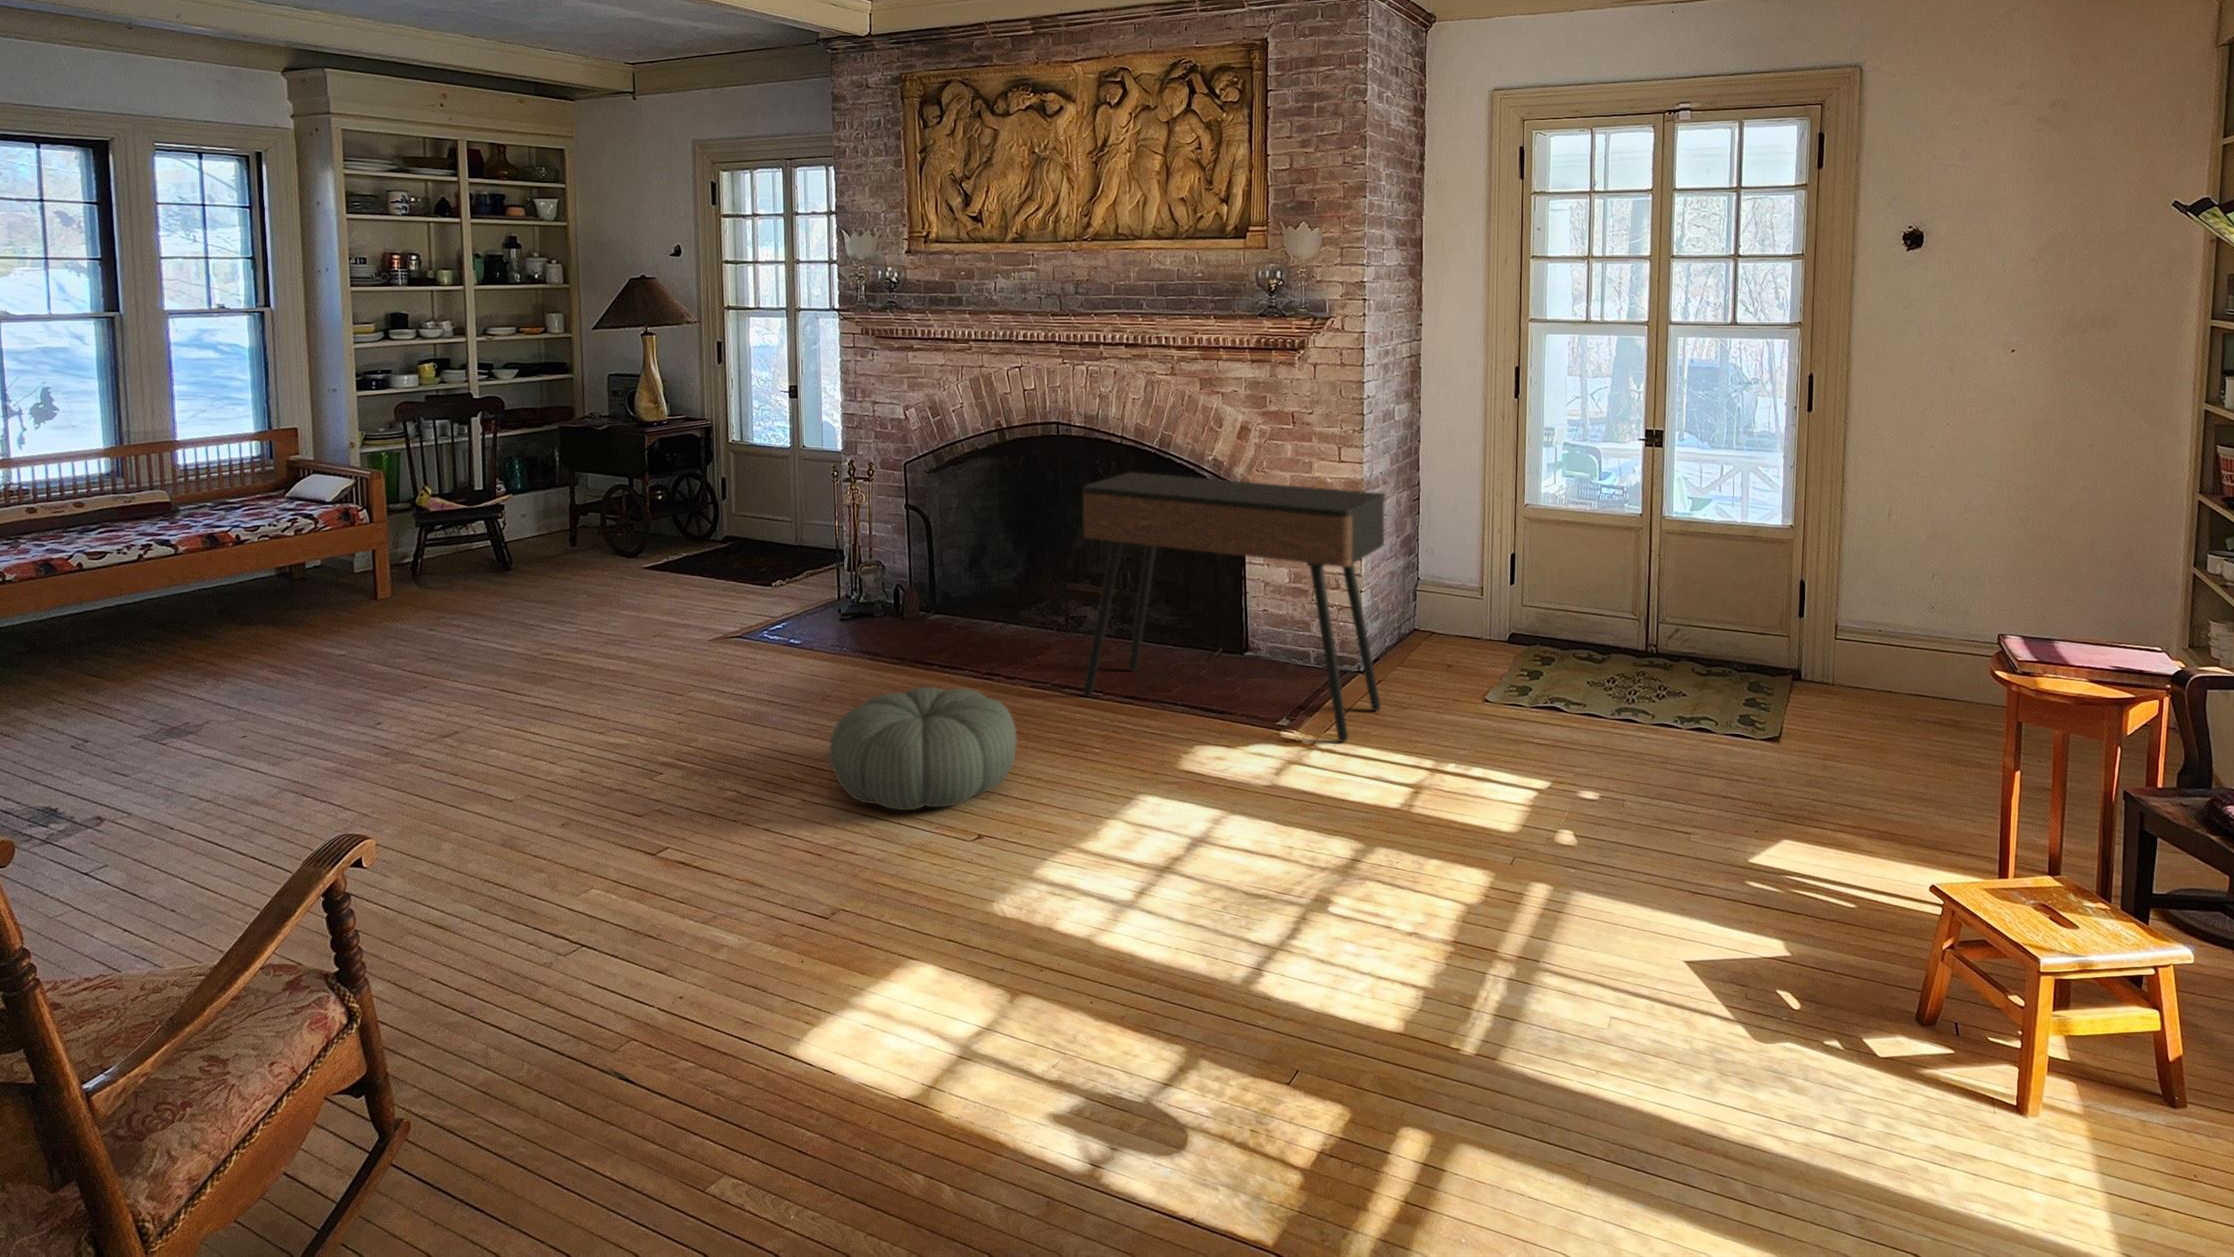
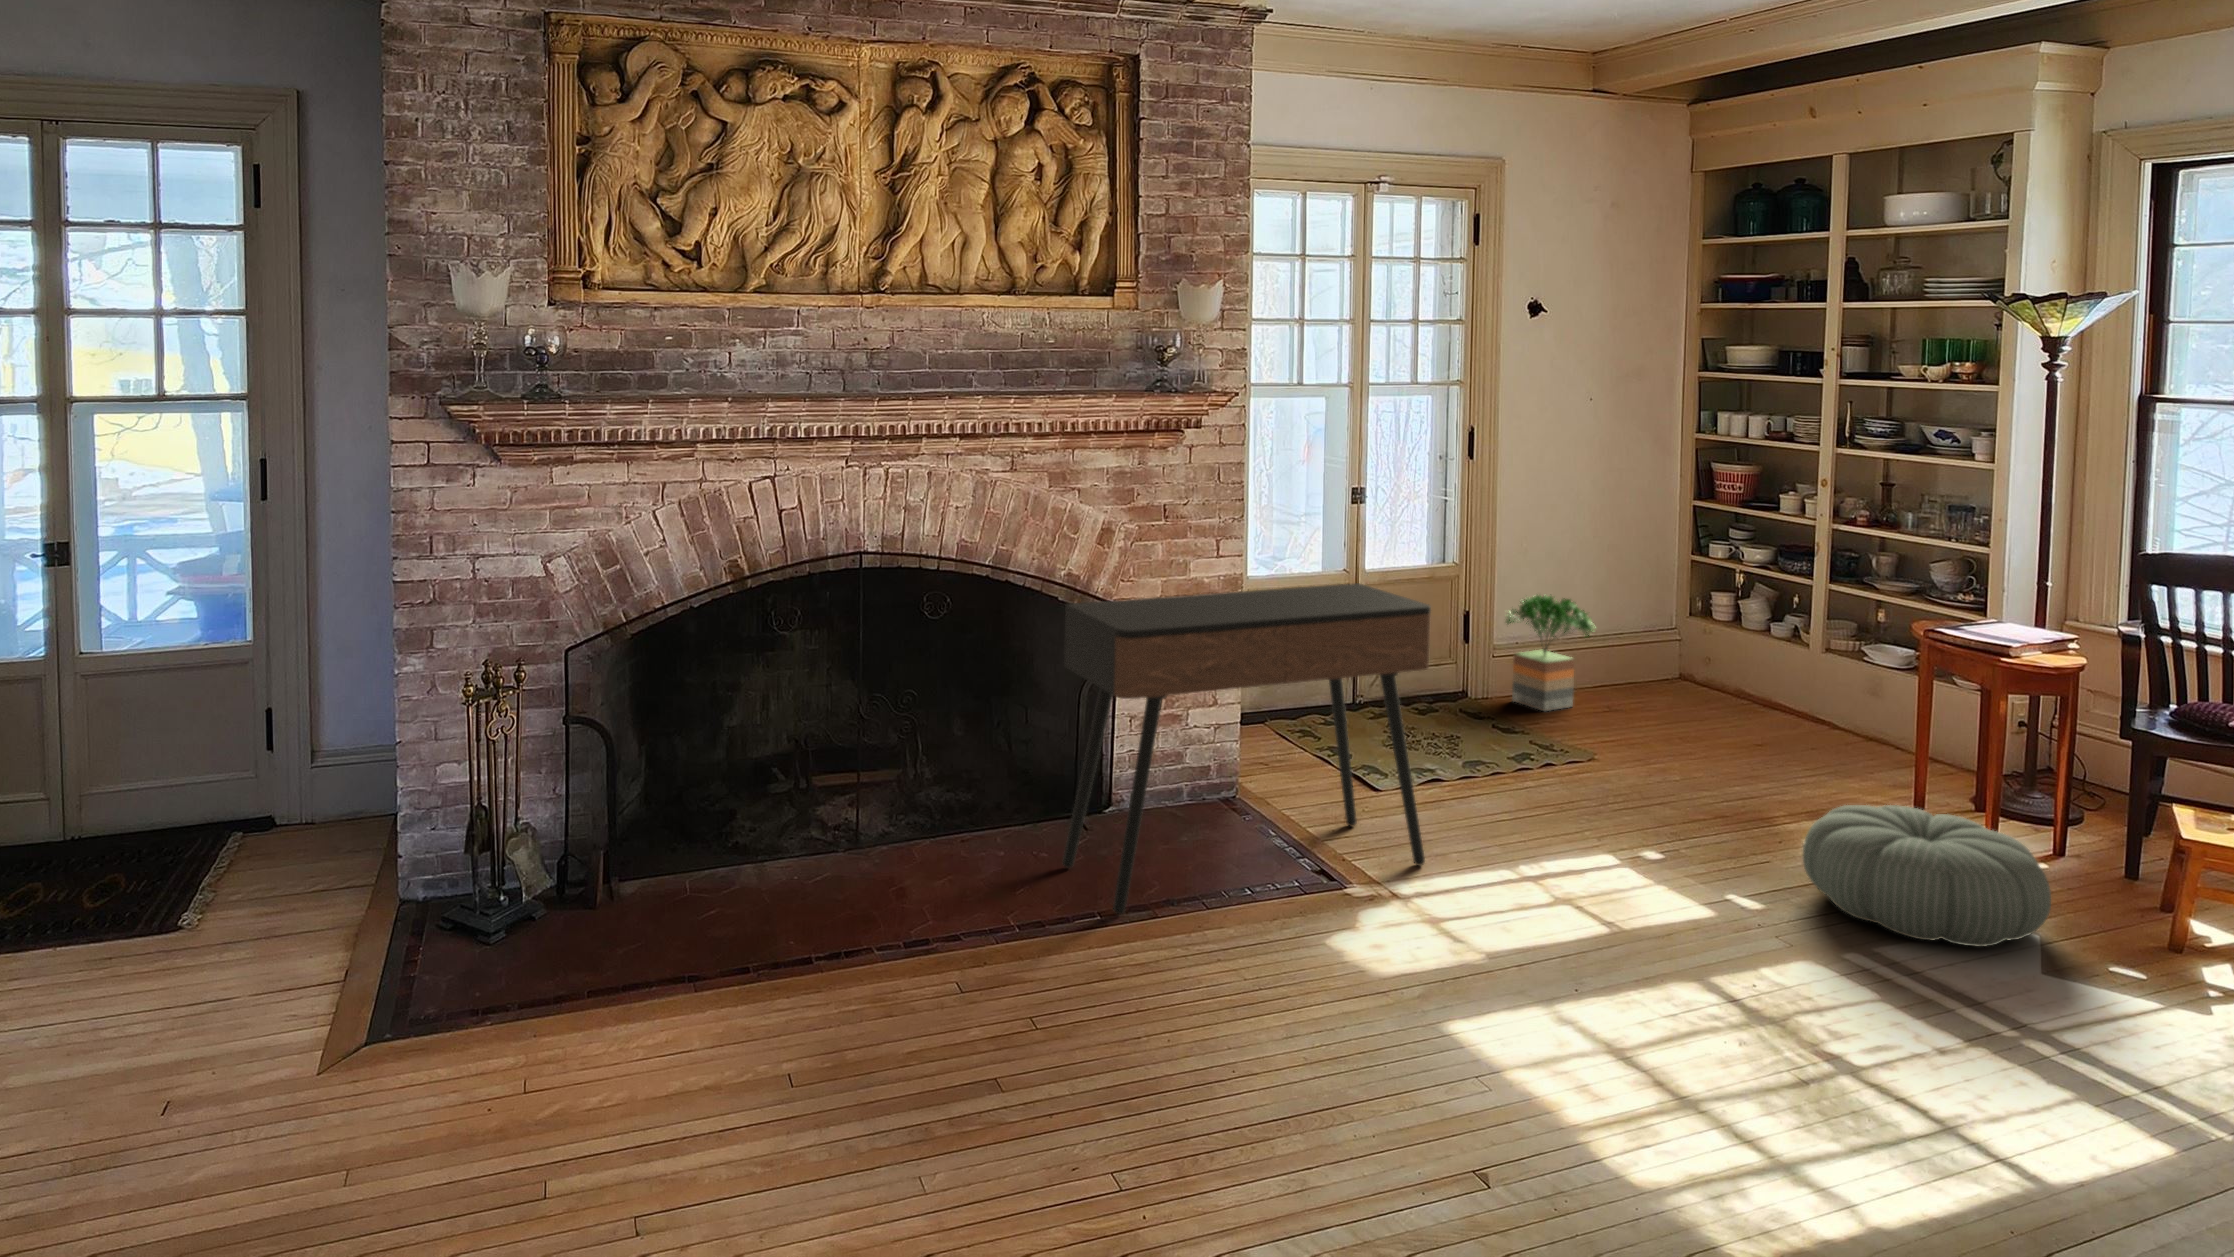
potted tree: none [1846,573,1949,714] -> present [1506,595,1594,711]
pouf: present [829,687,1017,810] -> present [1803,805,2051,947]

